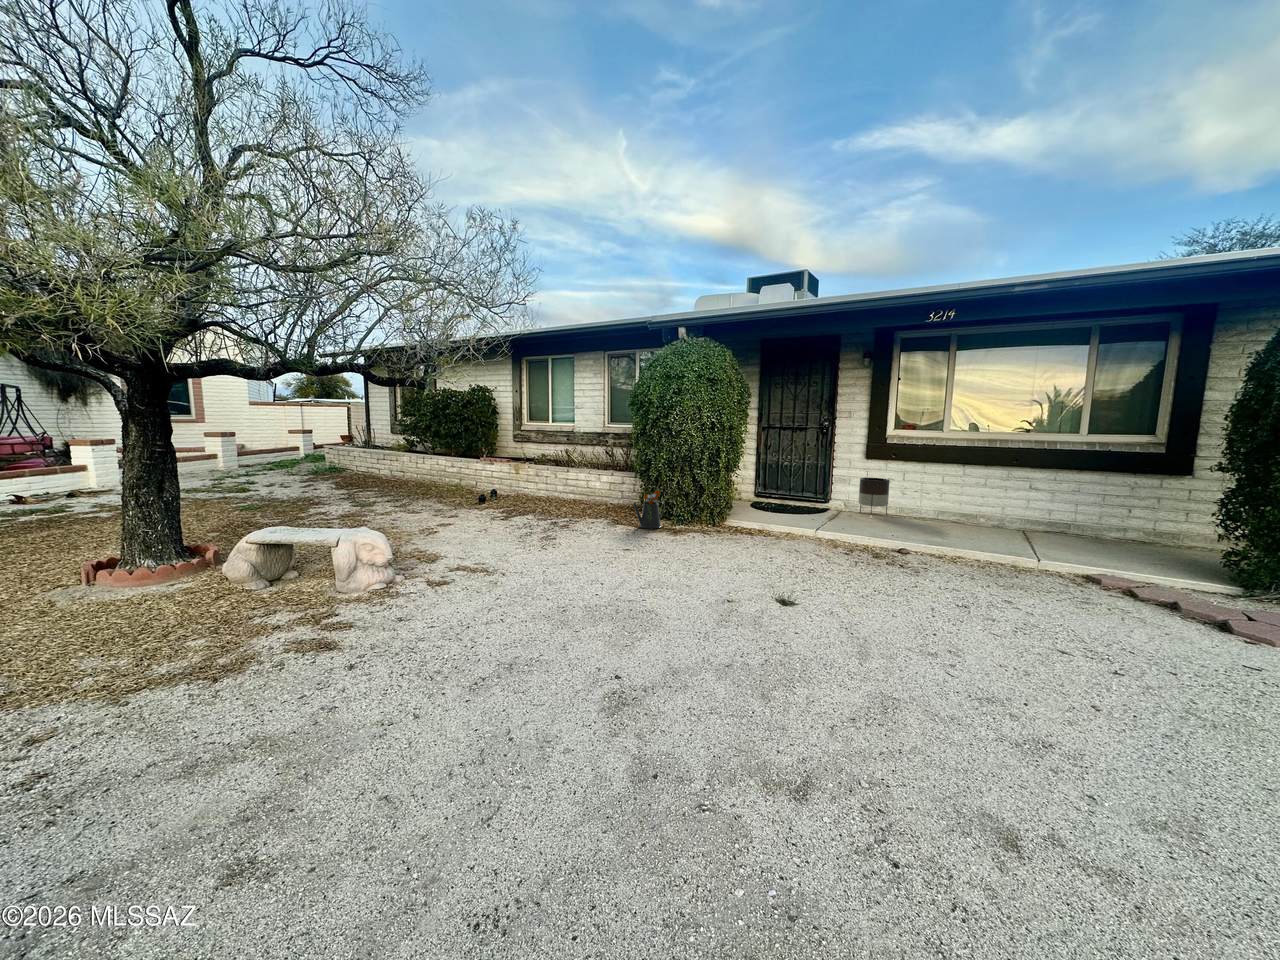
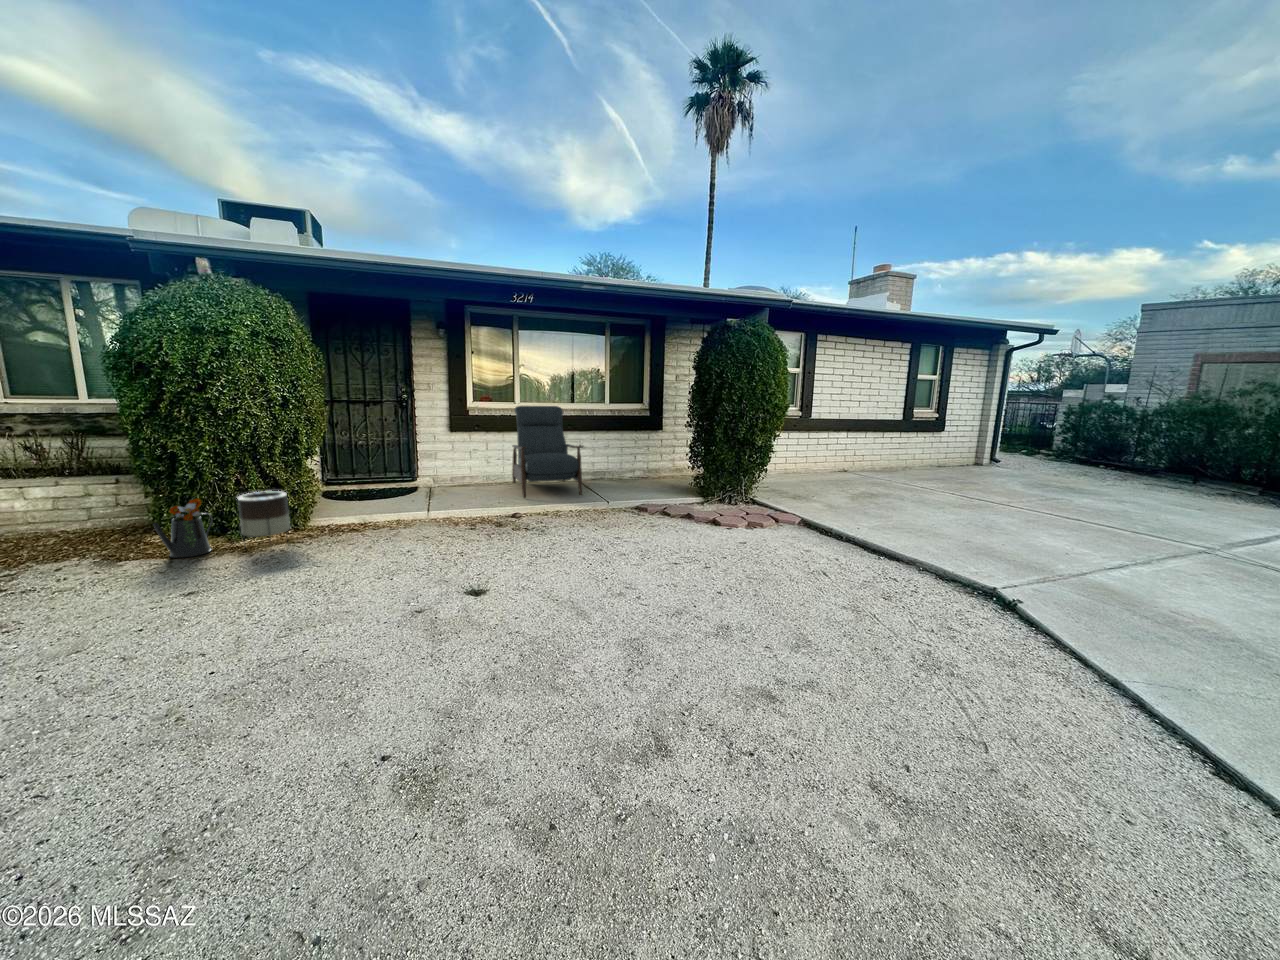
chair: none [922,434,1013,544] -> present [512,406,583,498]
planter: present [858,478,890,515] -> present [237,491,290,547]

